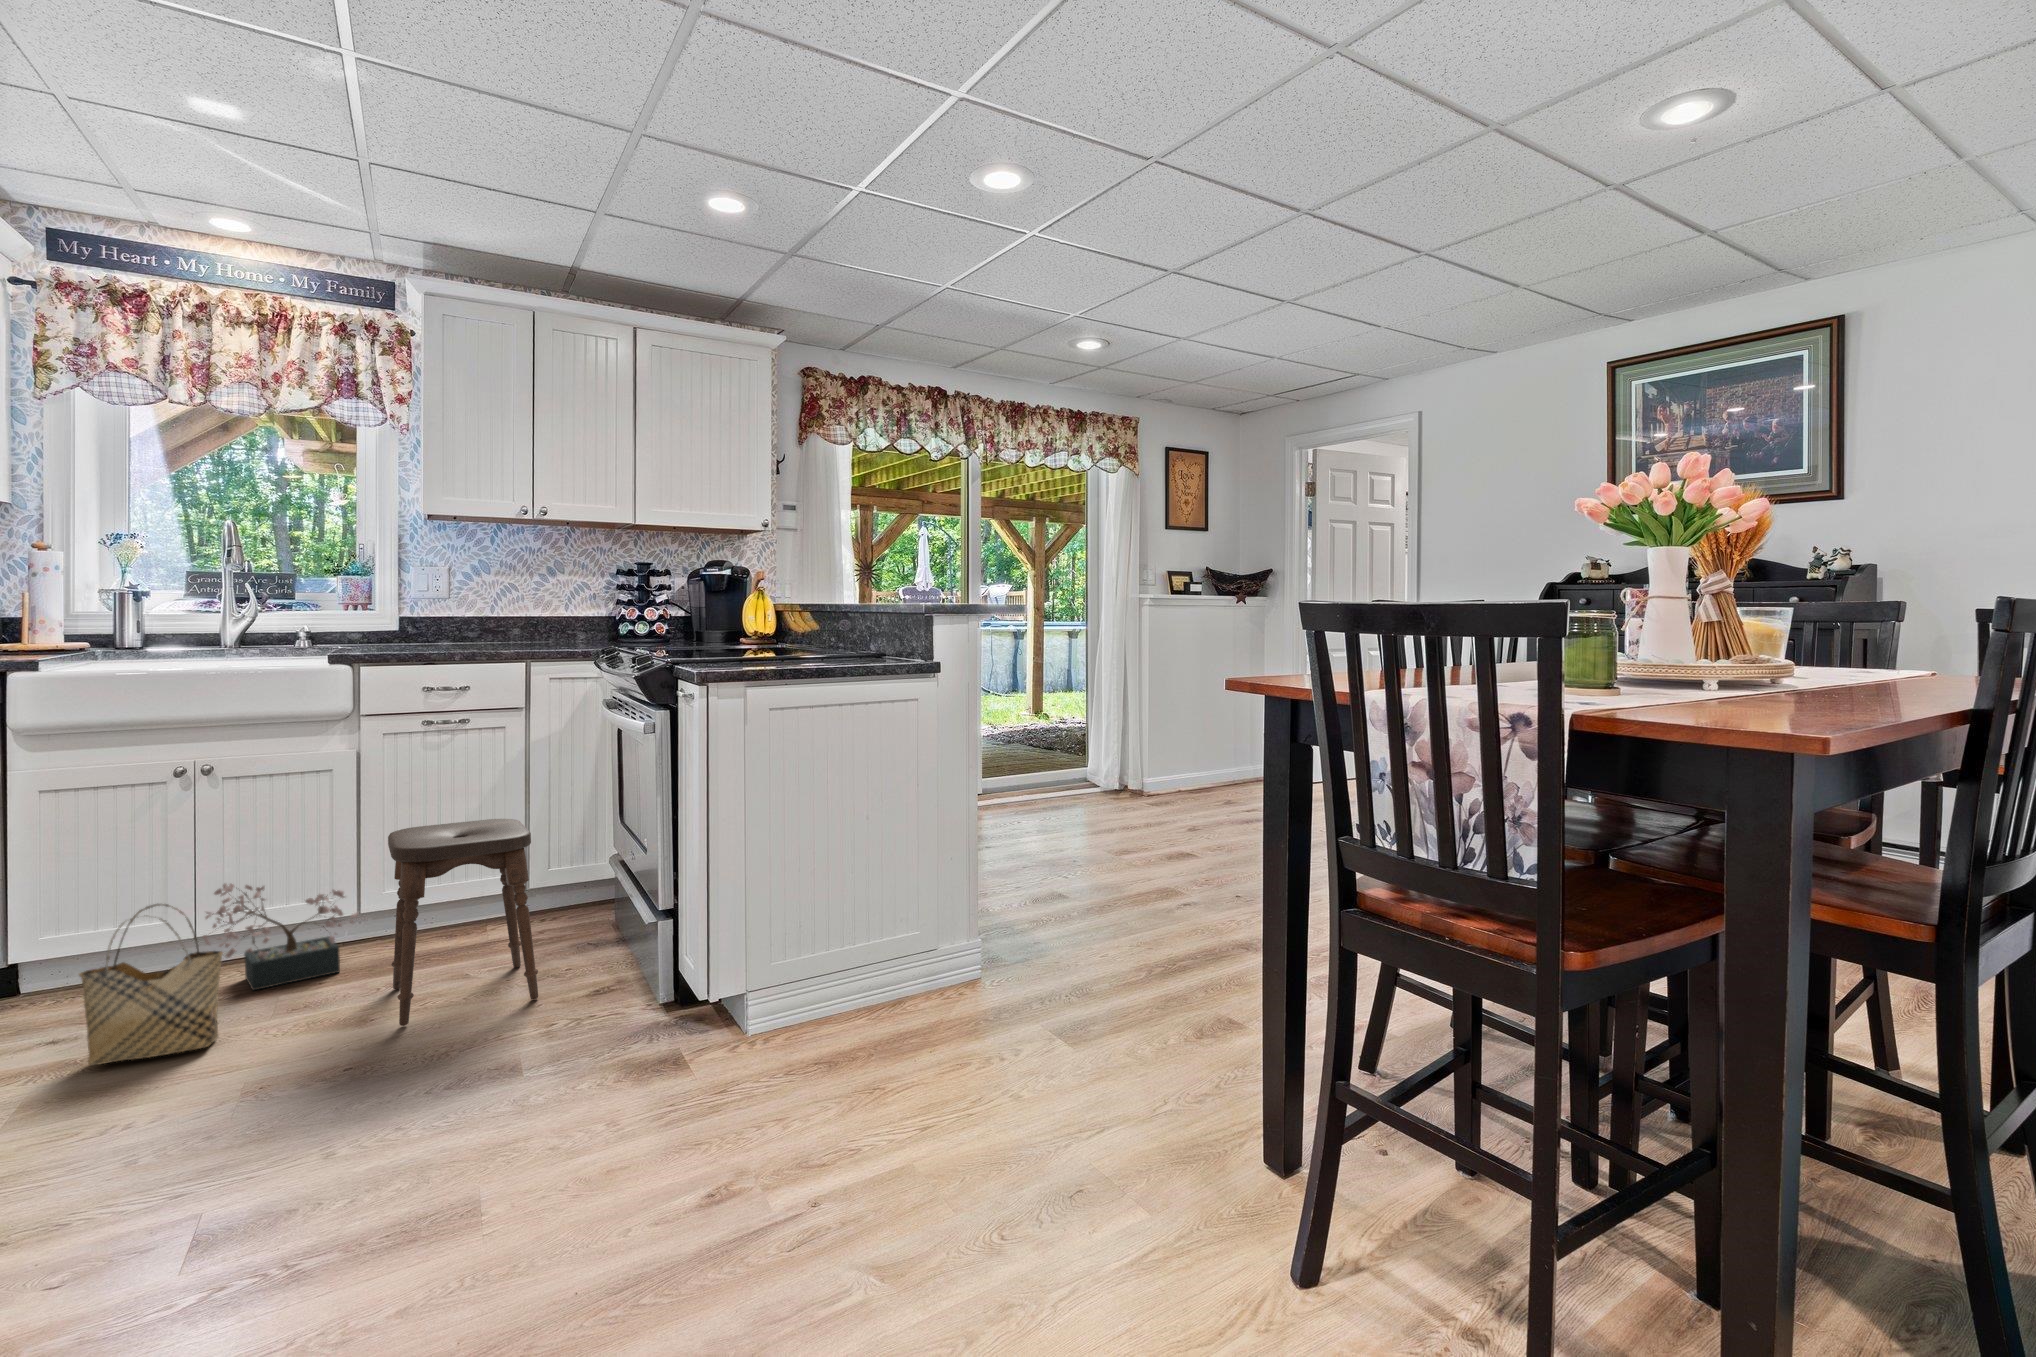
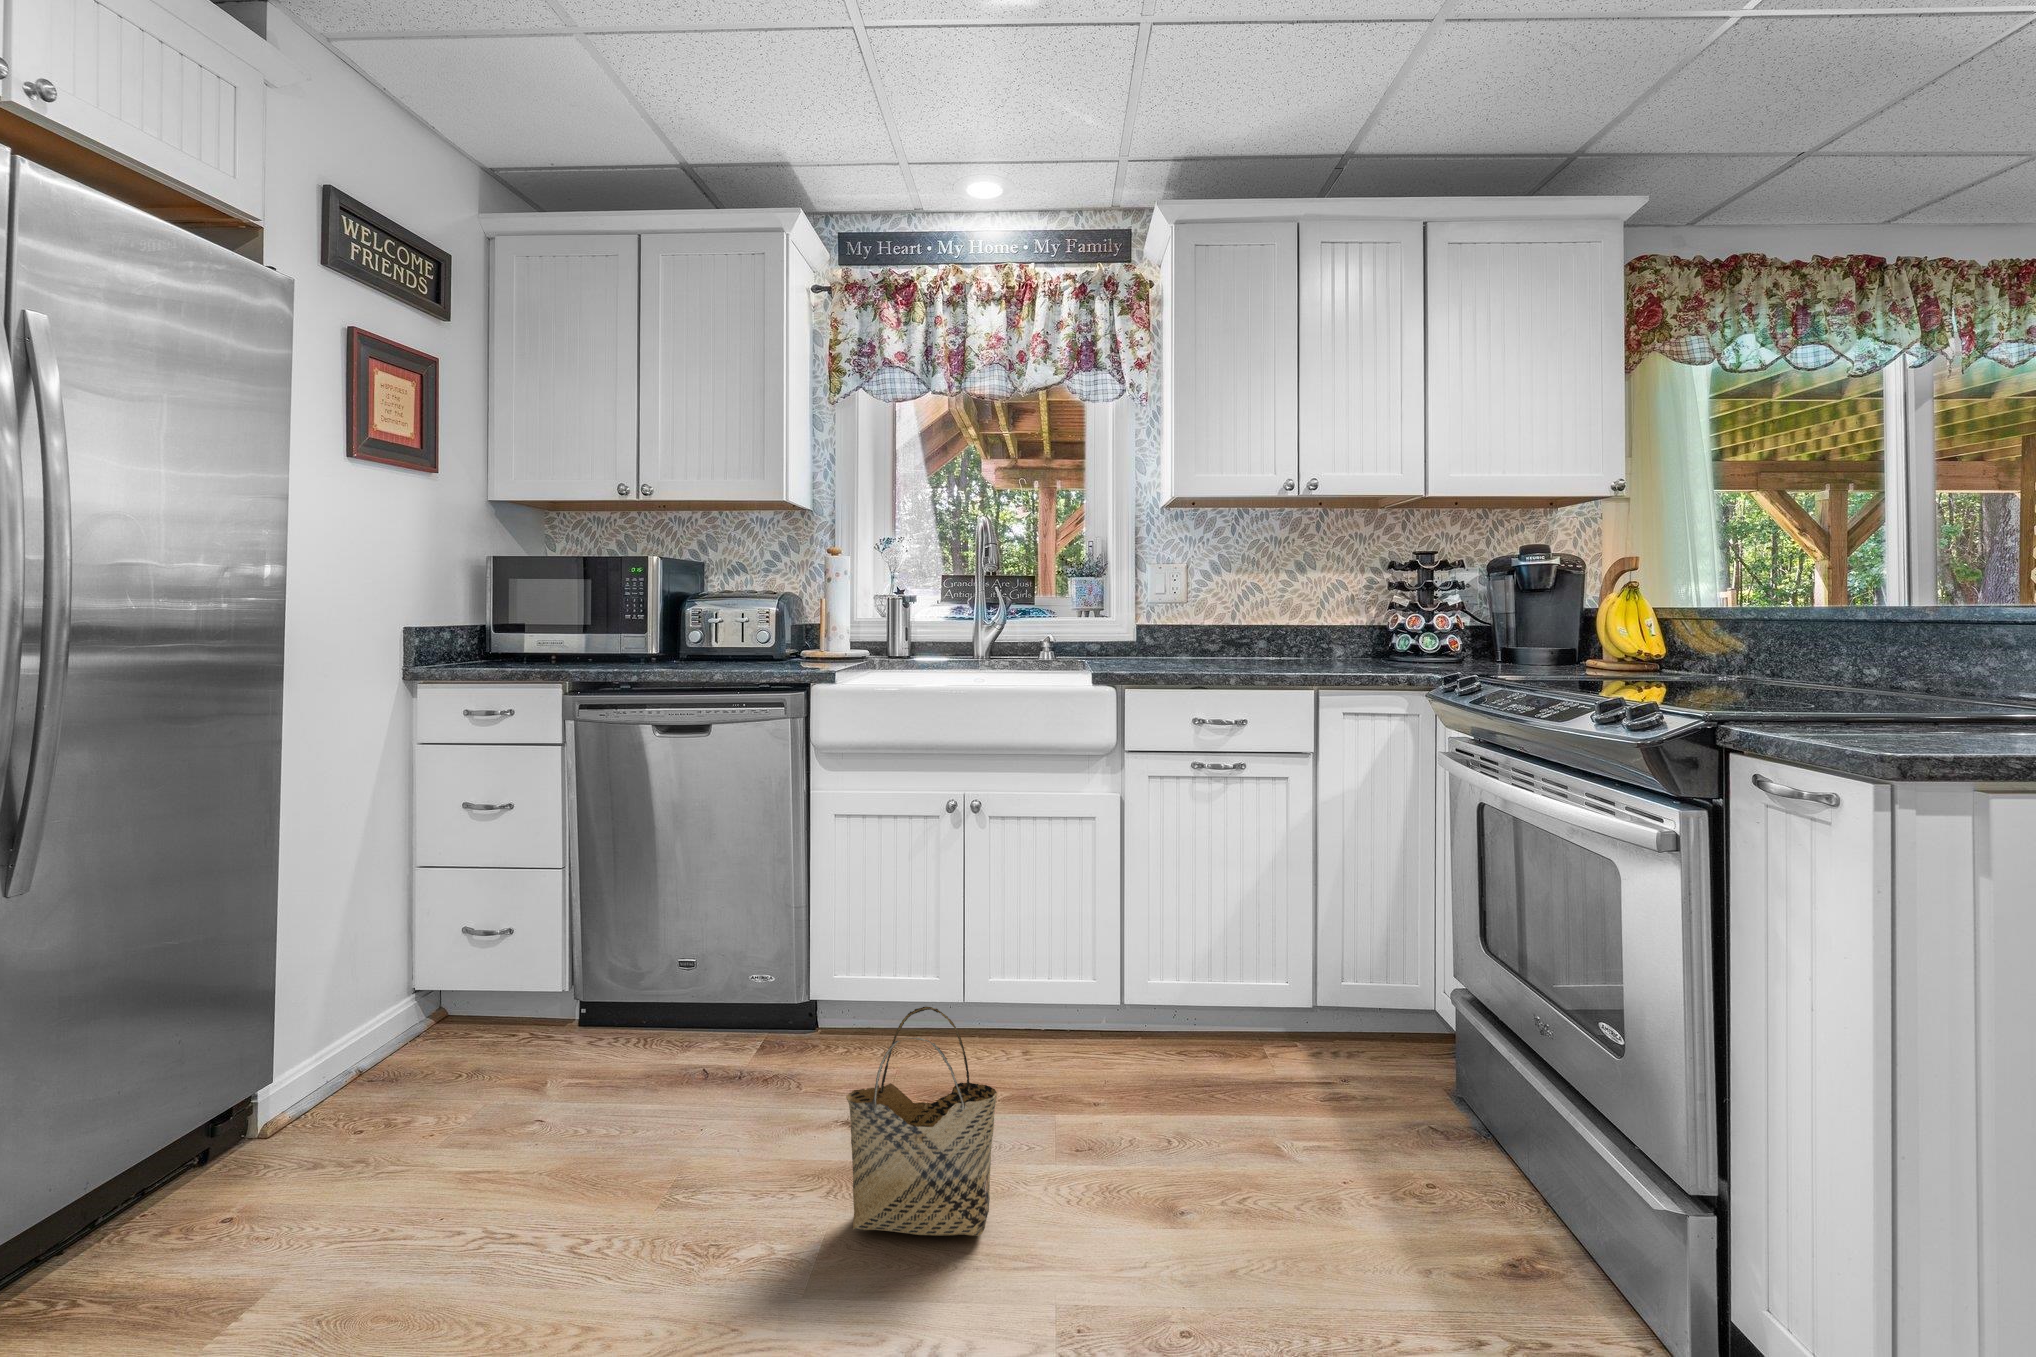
stool: present [388,819,538,1026] -> none [1183,927,1428,1278]
decorative plant: present [203,884,358,991] -> none [961,956,1123,1110]

